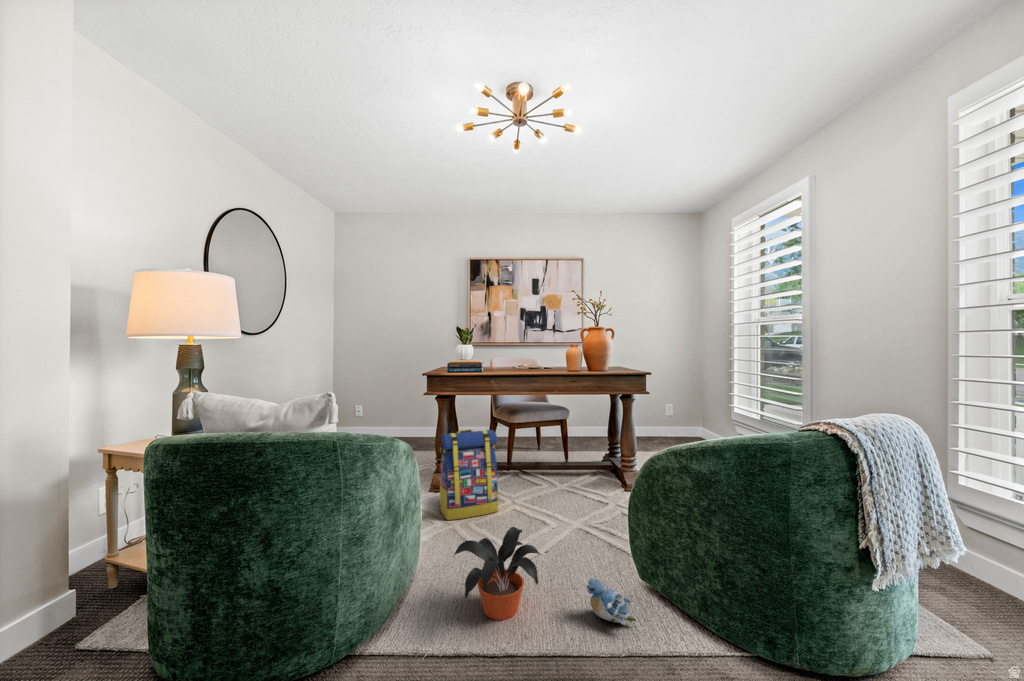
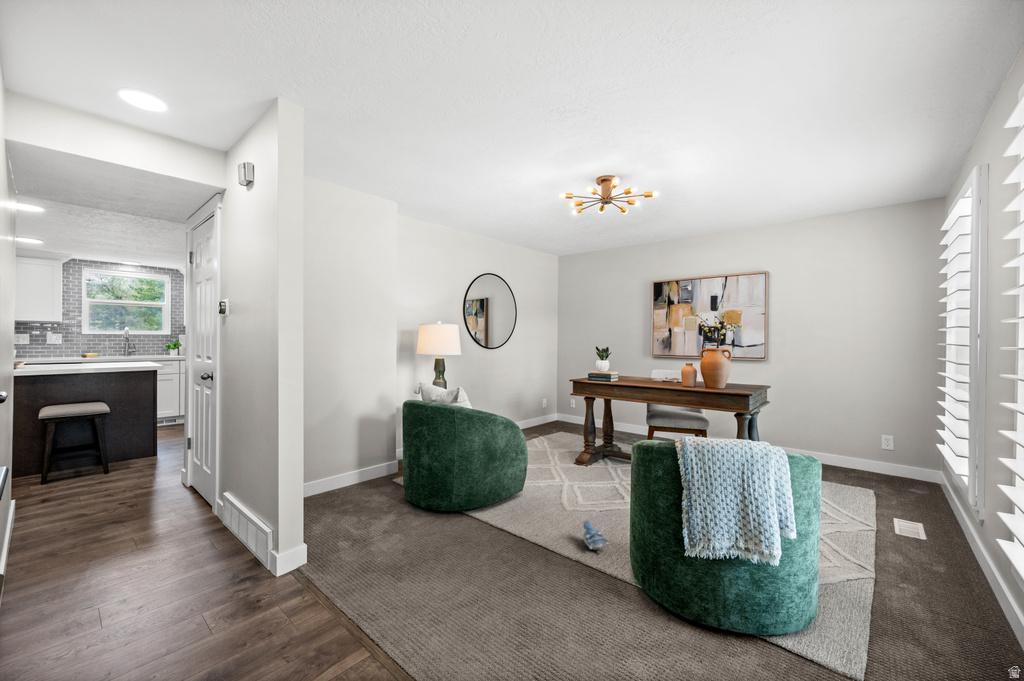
backpack: present [439,430,498,520] -> none [565,422,606,484]
potted plant: present [454,527,540,620] -> none [515,479,567,528]

